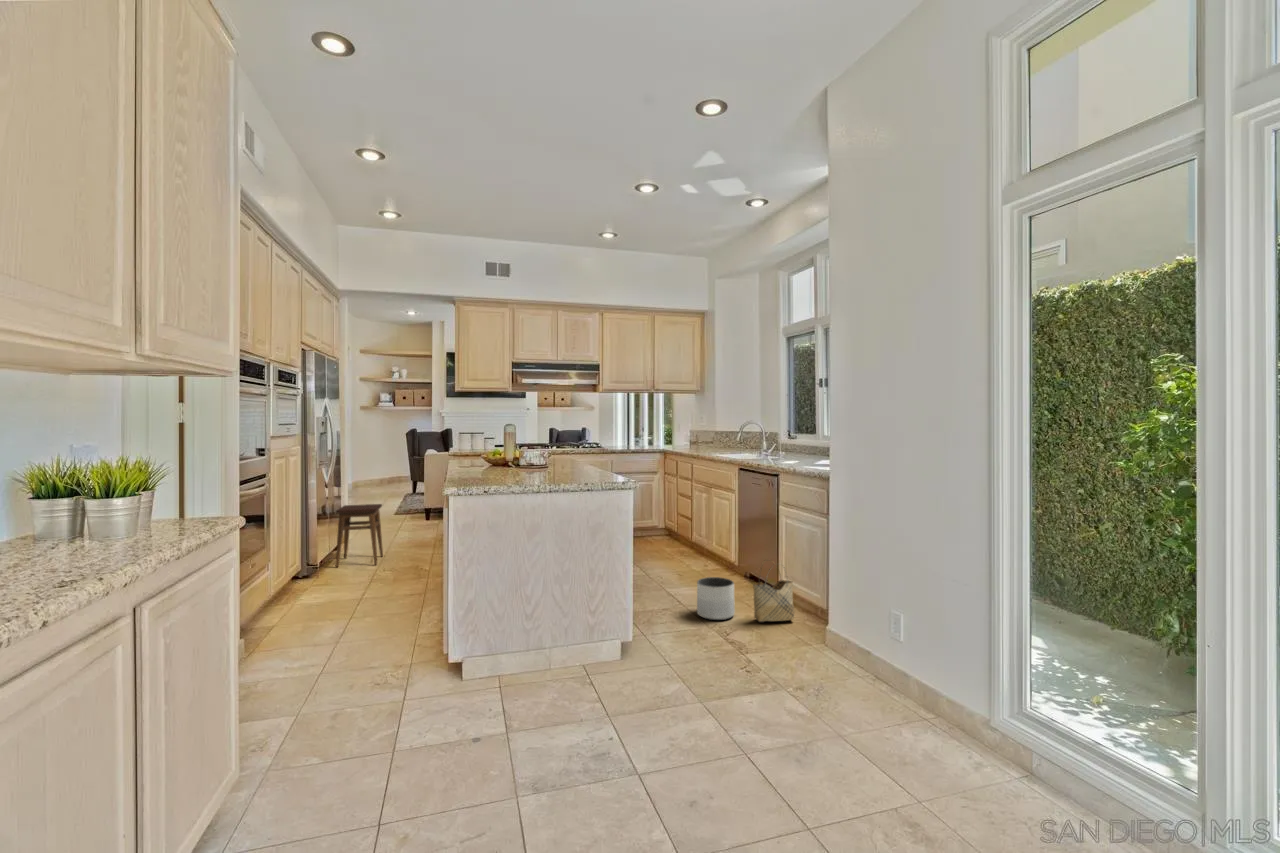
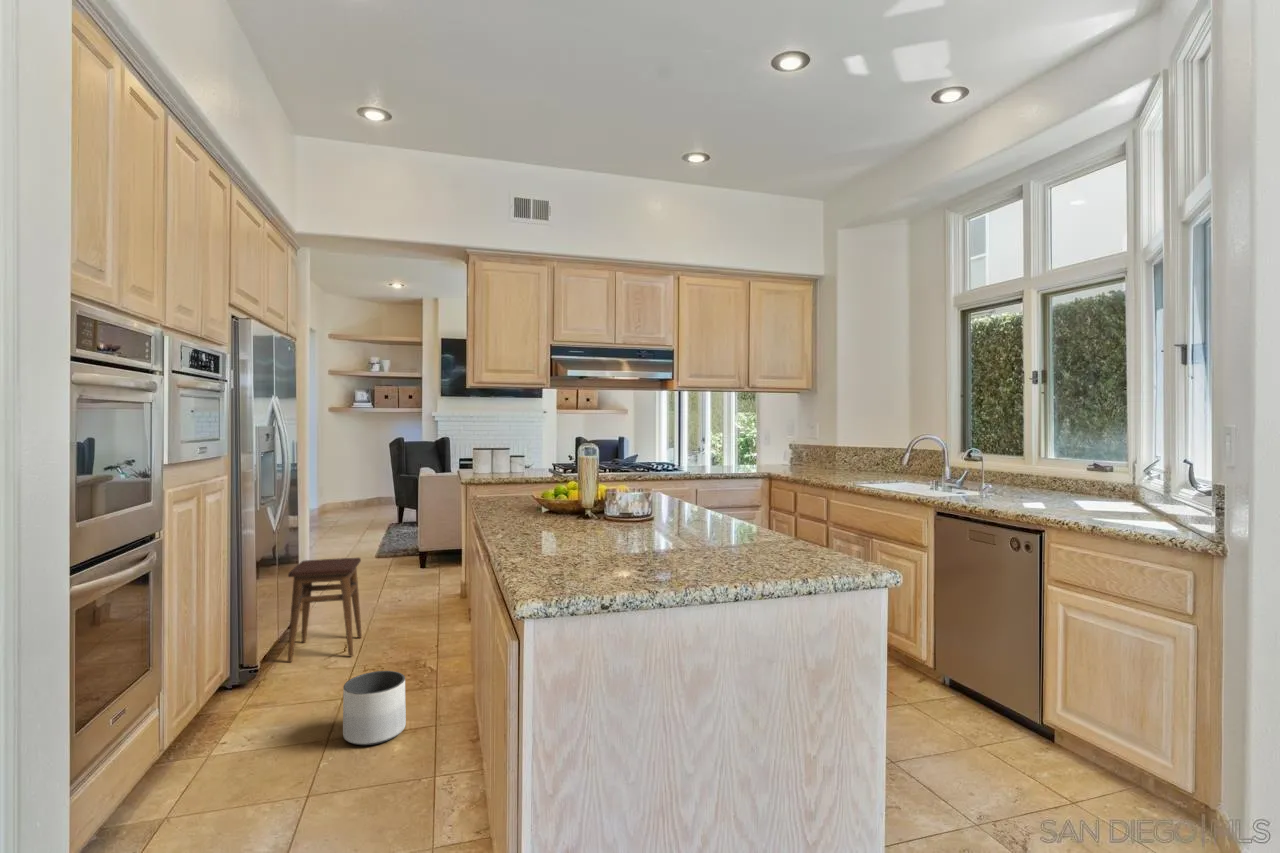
woven basket: present [753,569,794,622] -> none [1043,688,1121,812]
planter: present [697,577,735,620] -> present [343,671,406,745]

